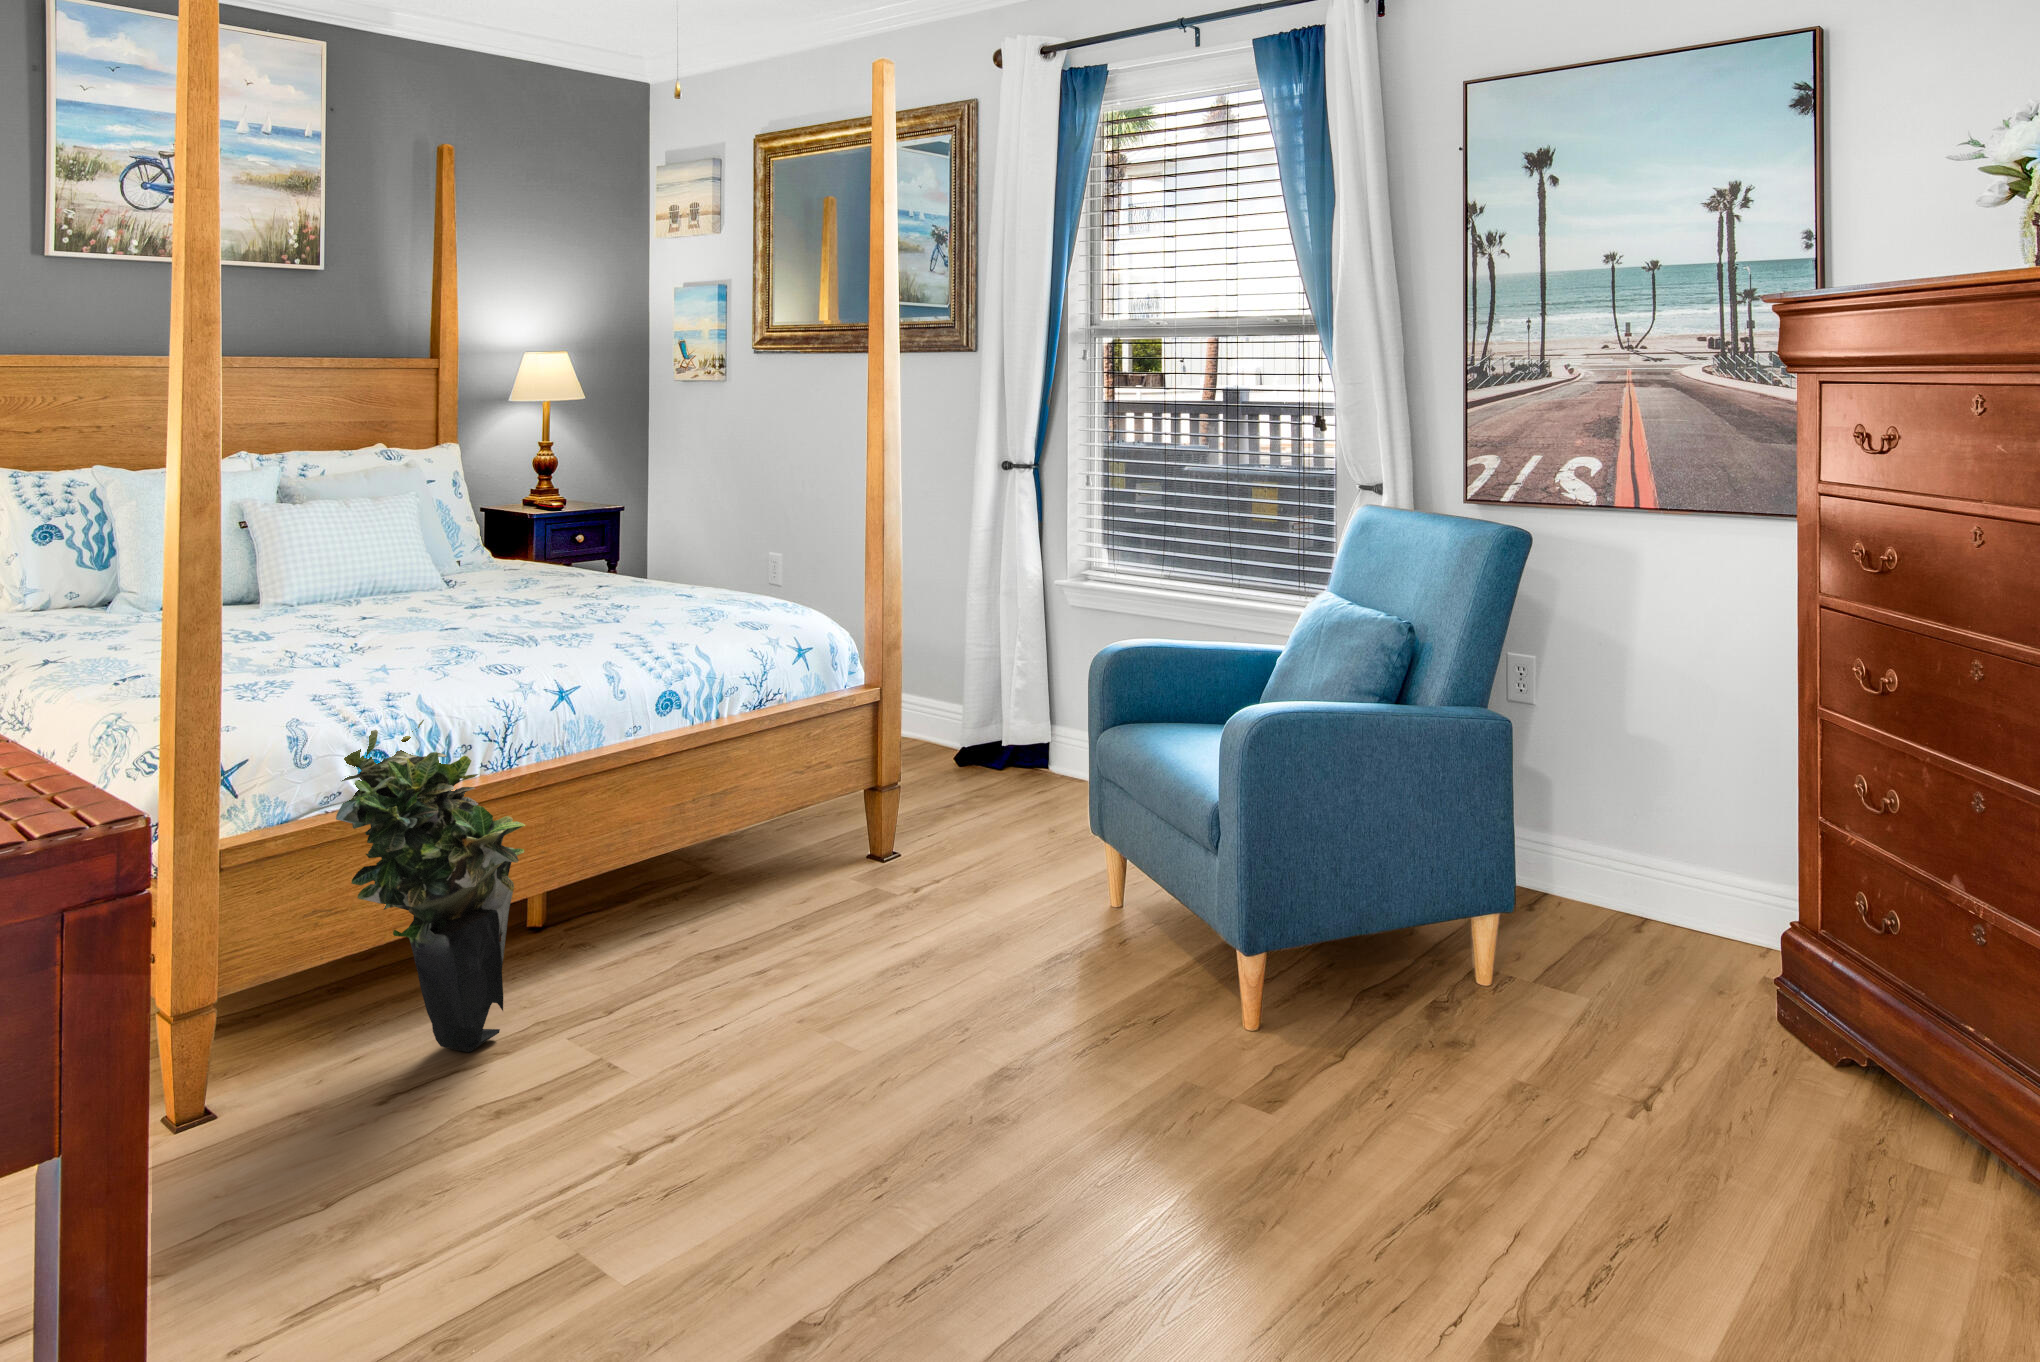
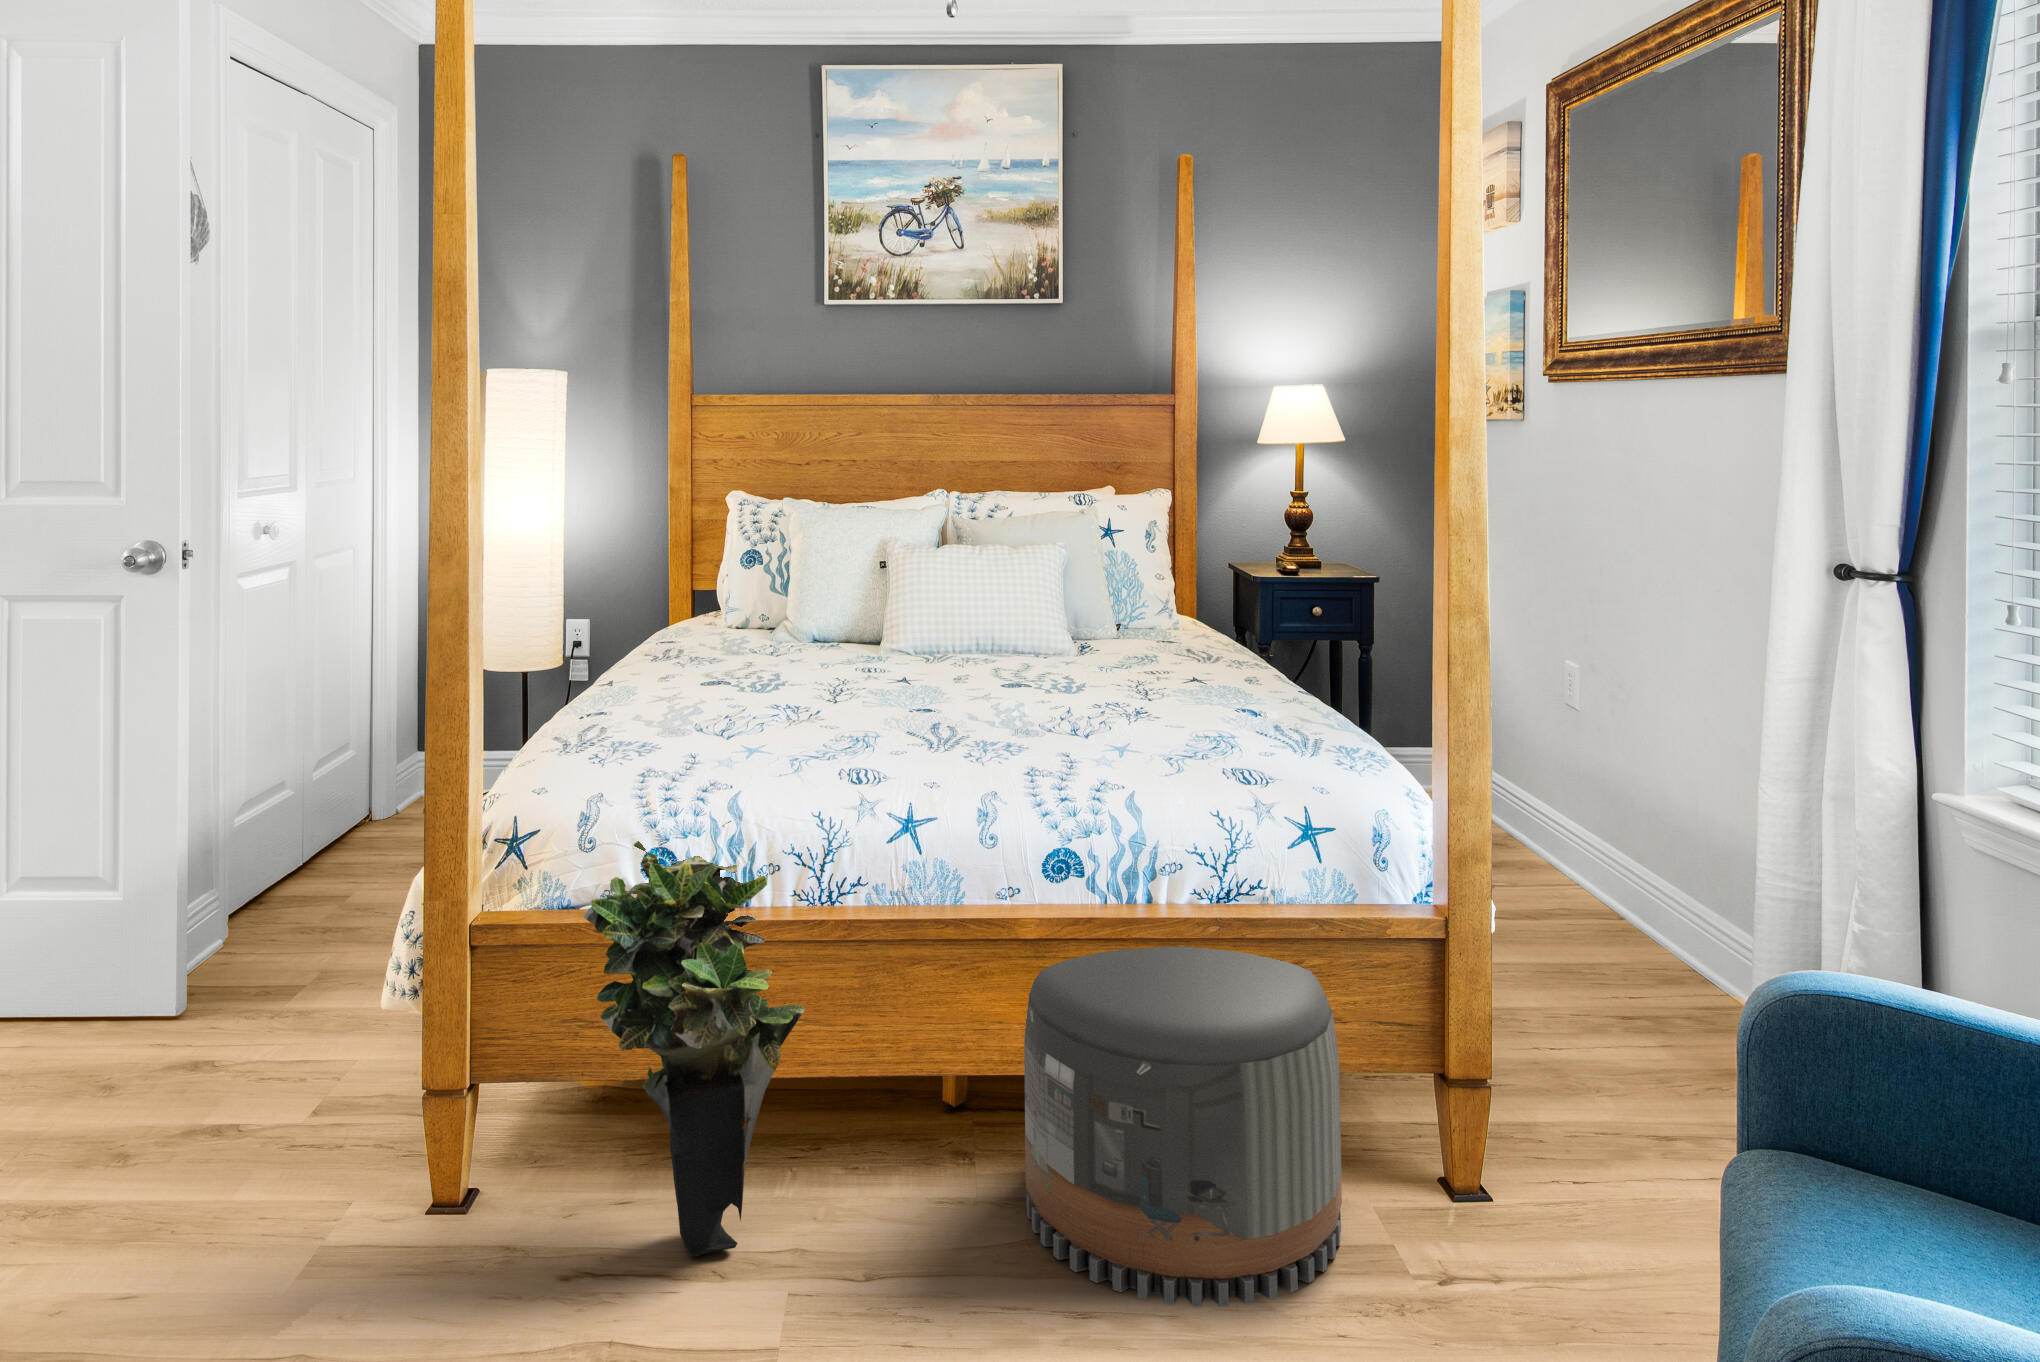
pouf: none [638,730,851,953] -> present [1024,946,1342,1306]

